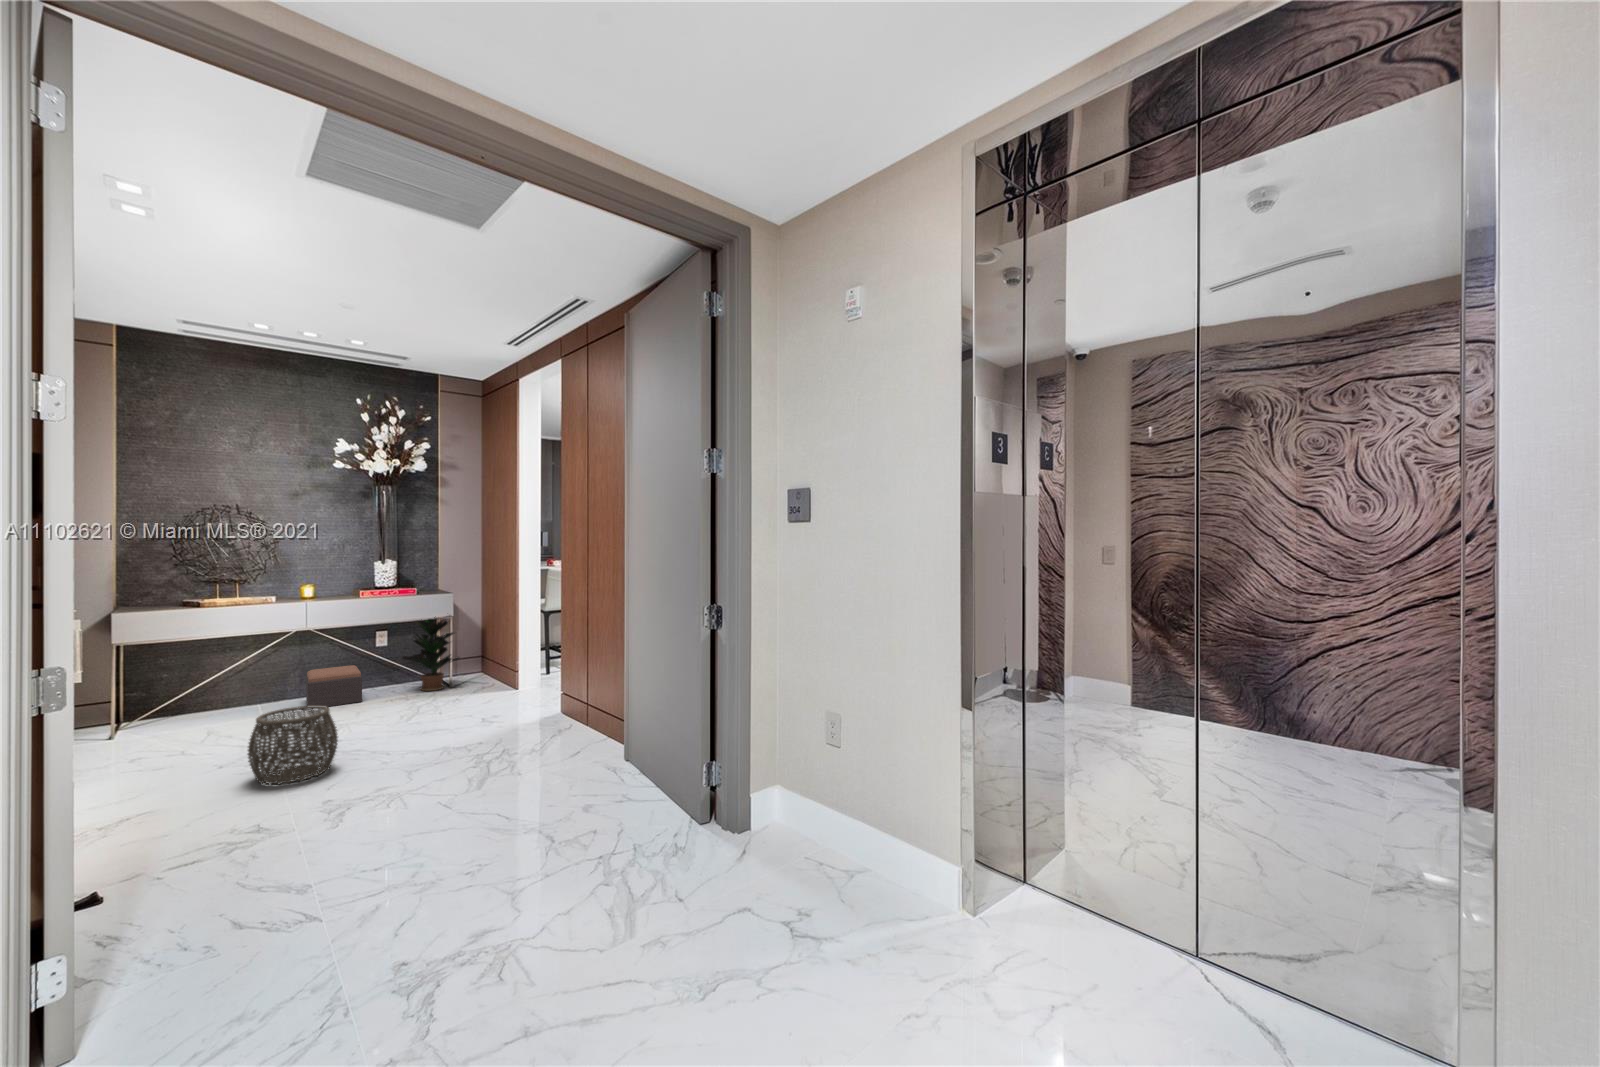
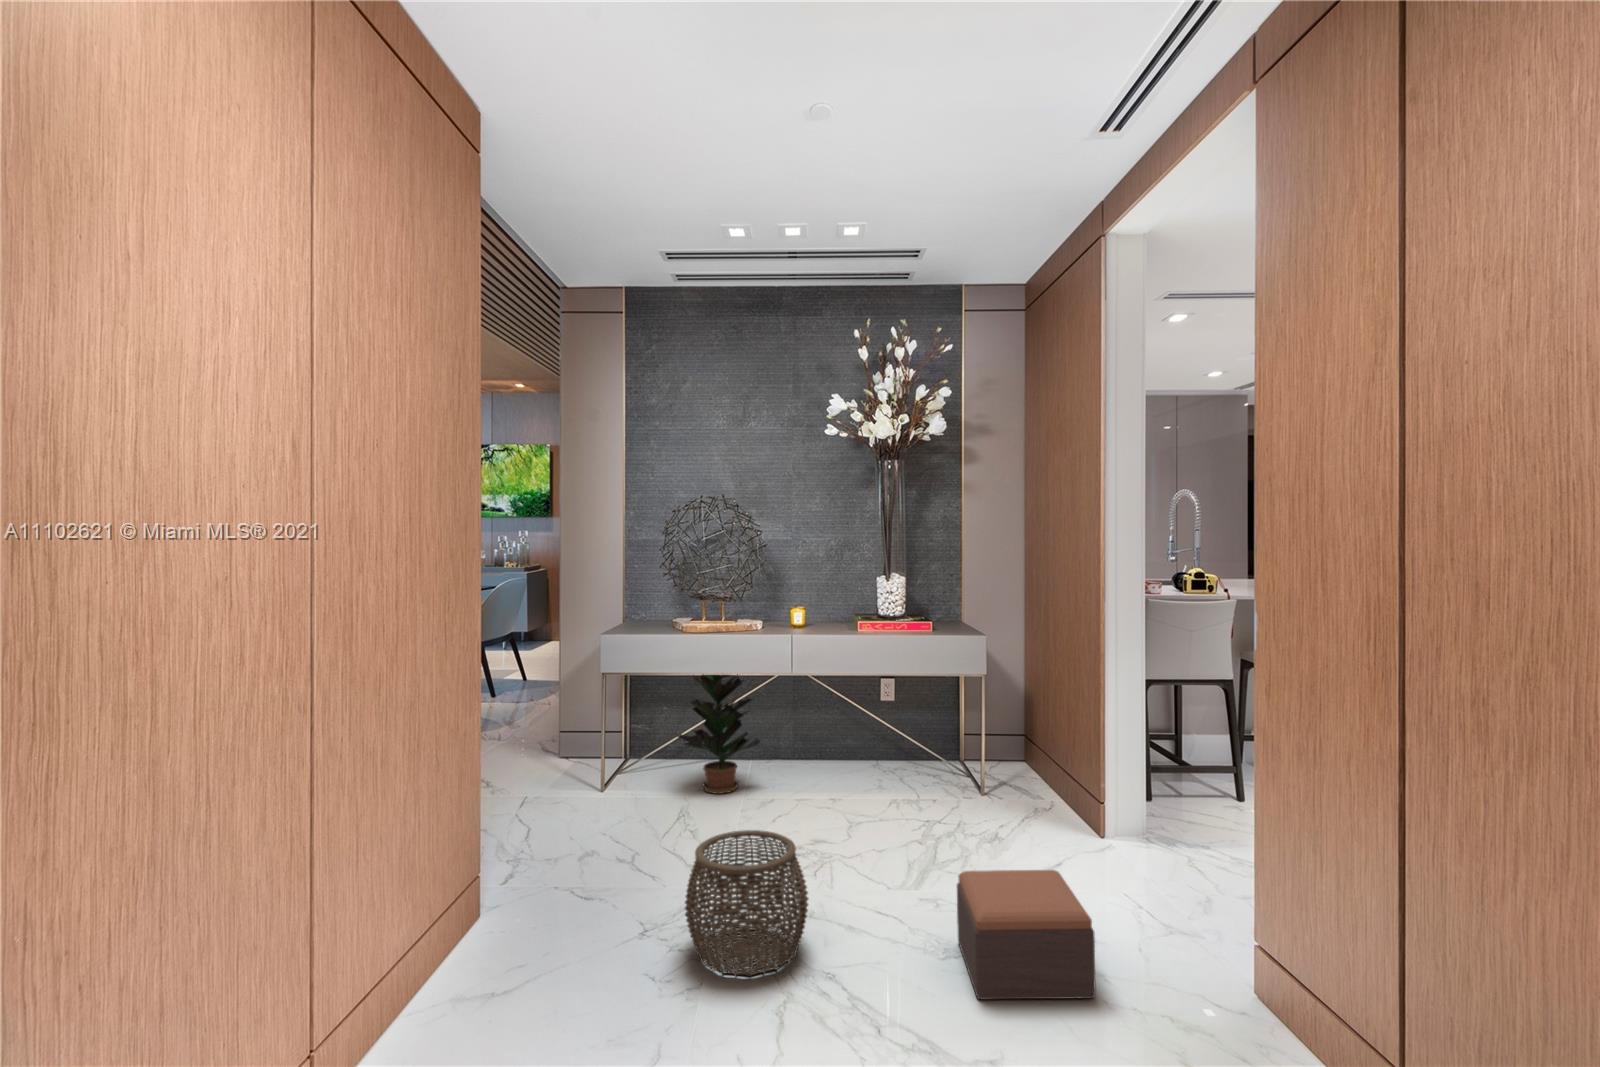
potted plant: present [403,615,459,691] -> present [678,674,760,794]
footstool: present [306,665,362,707] -> present [957,870,1096,1000]

